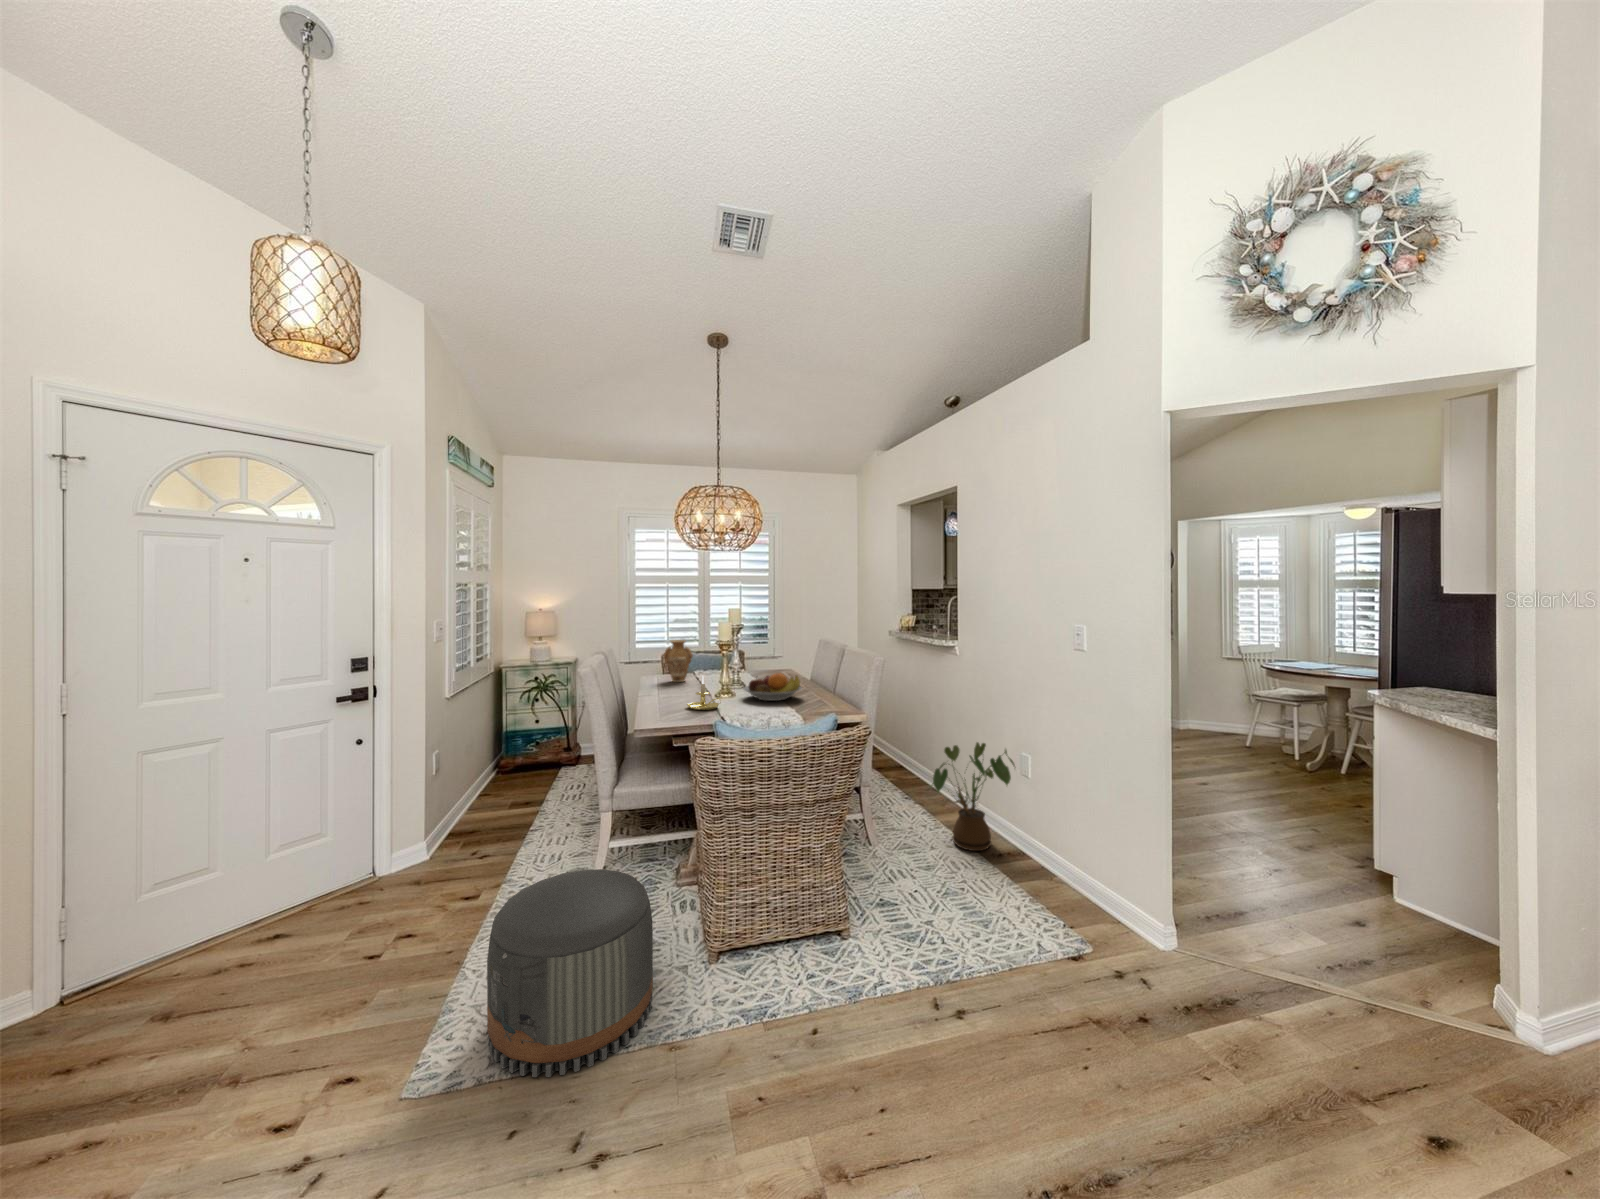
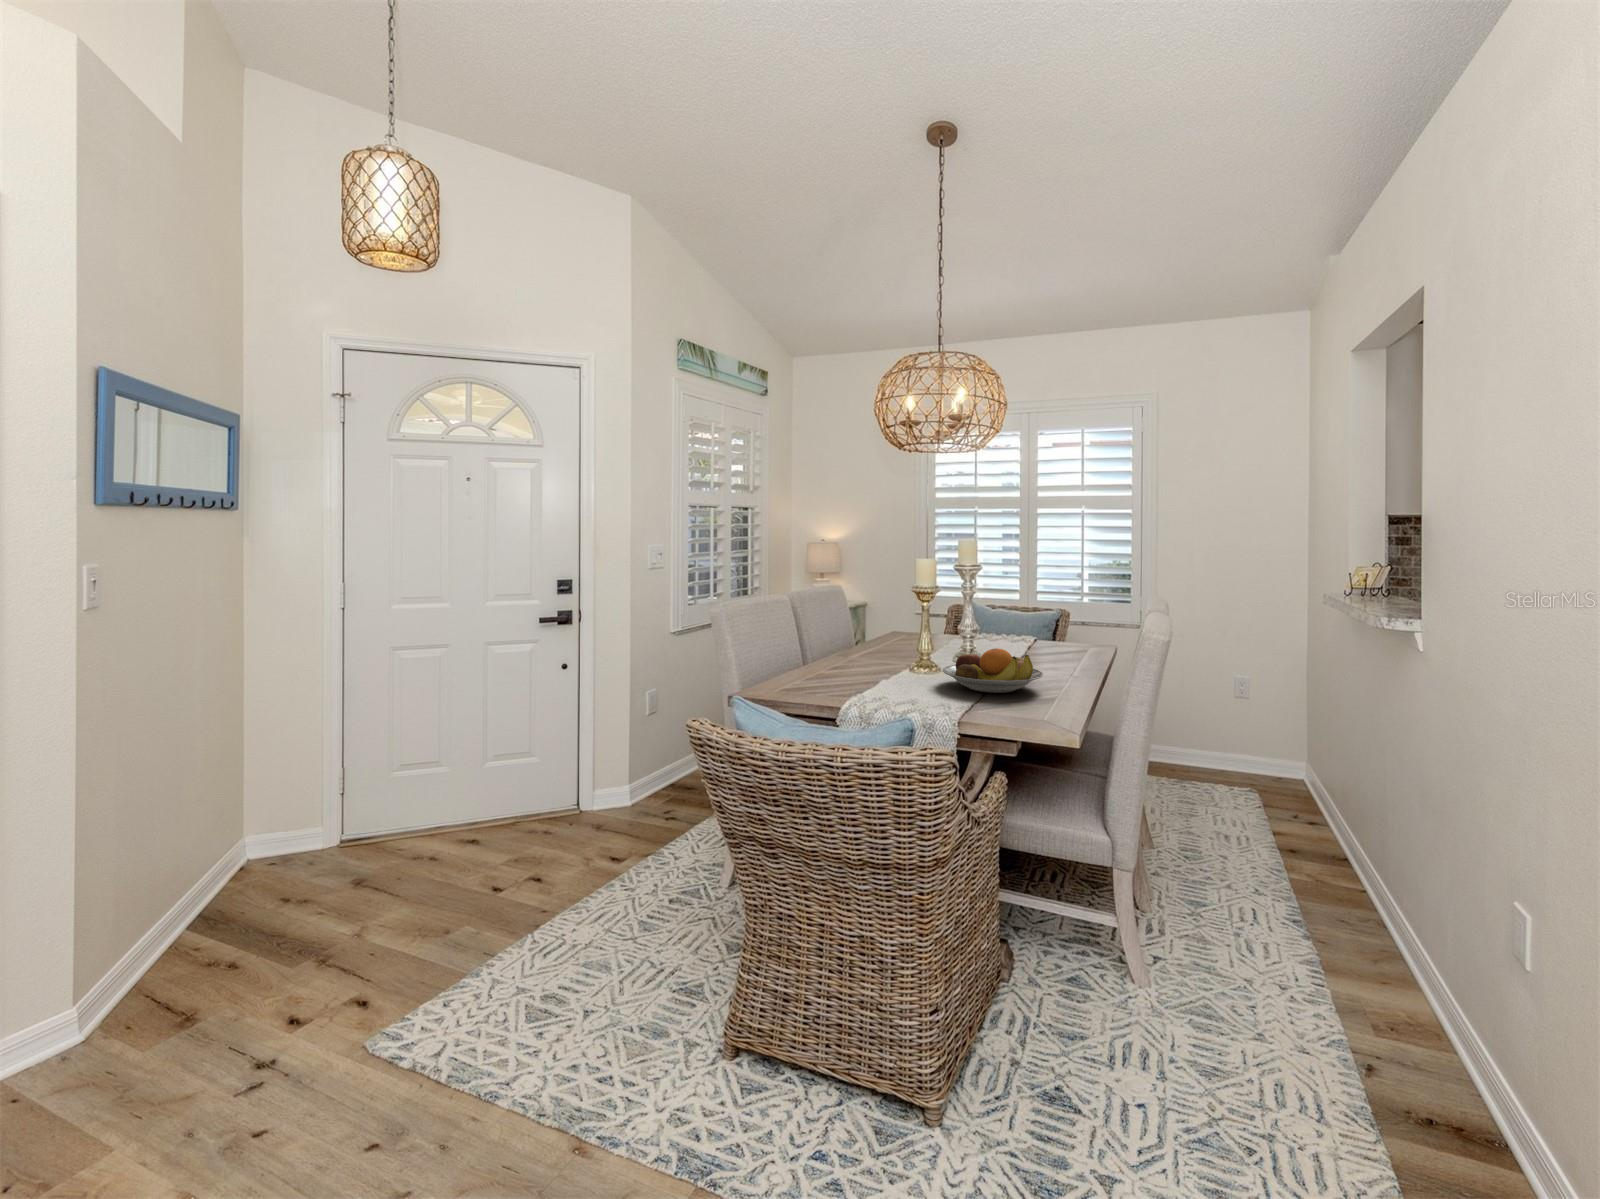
vase: present [664,640,693,682] -> none [894,589,931,648]
candle holder: present [687,676,721,710] -> none [841,640,887,692]
house plant: present [932,742,1015,851] -> none [1251,840,1511,1091]
pouf: present [487,869,653,1077] -> none [434,866,641,1116]

